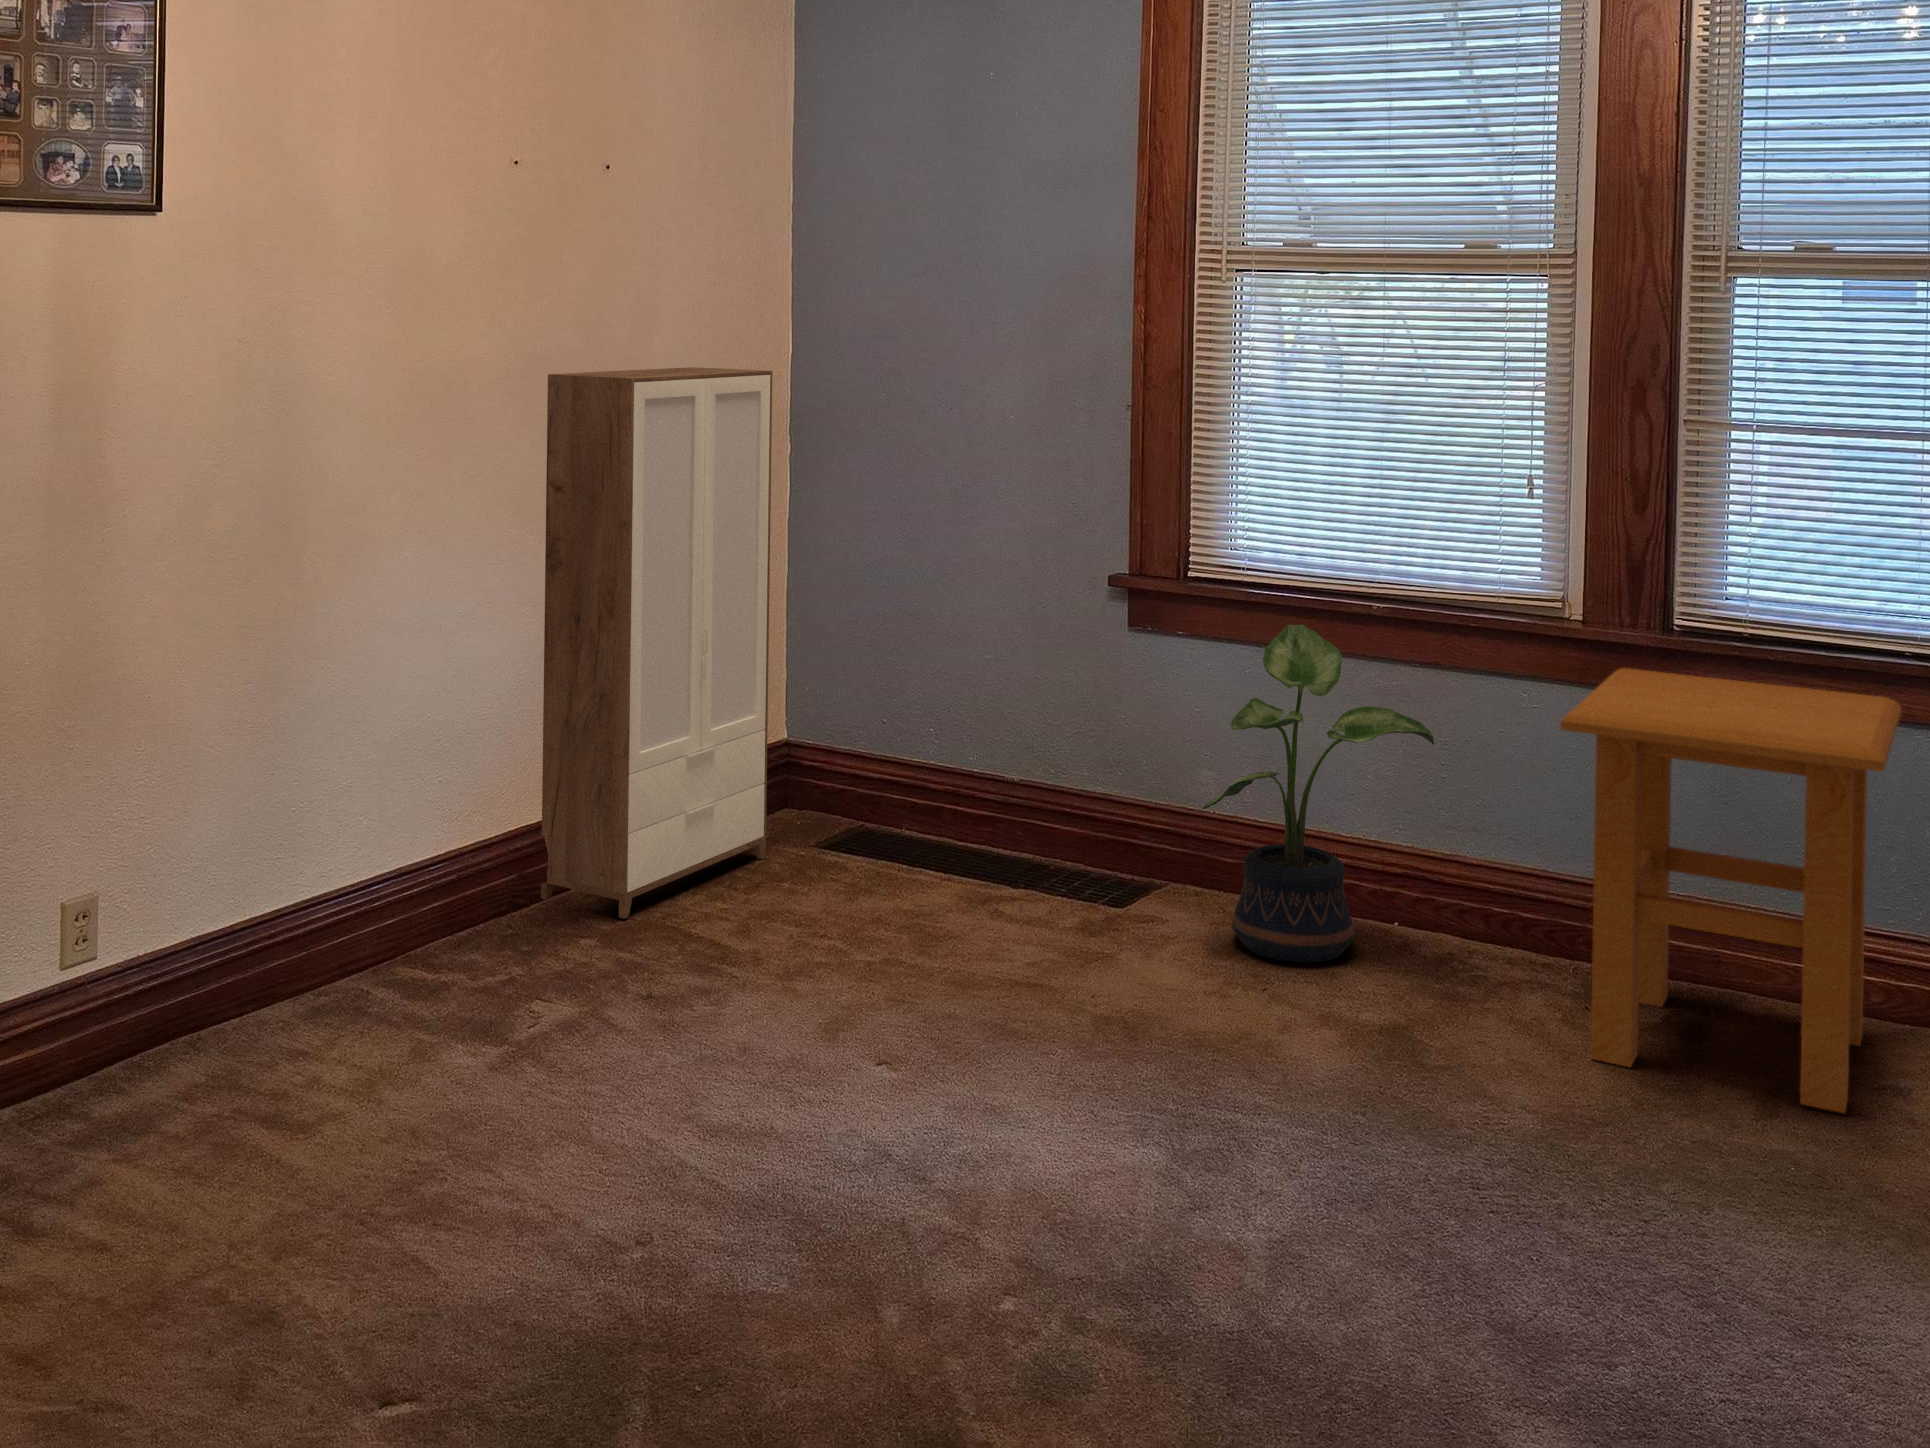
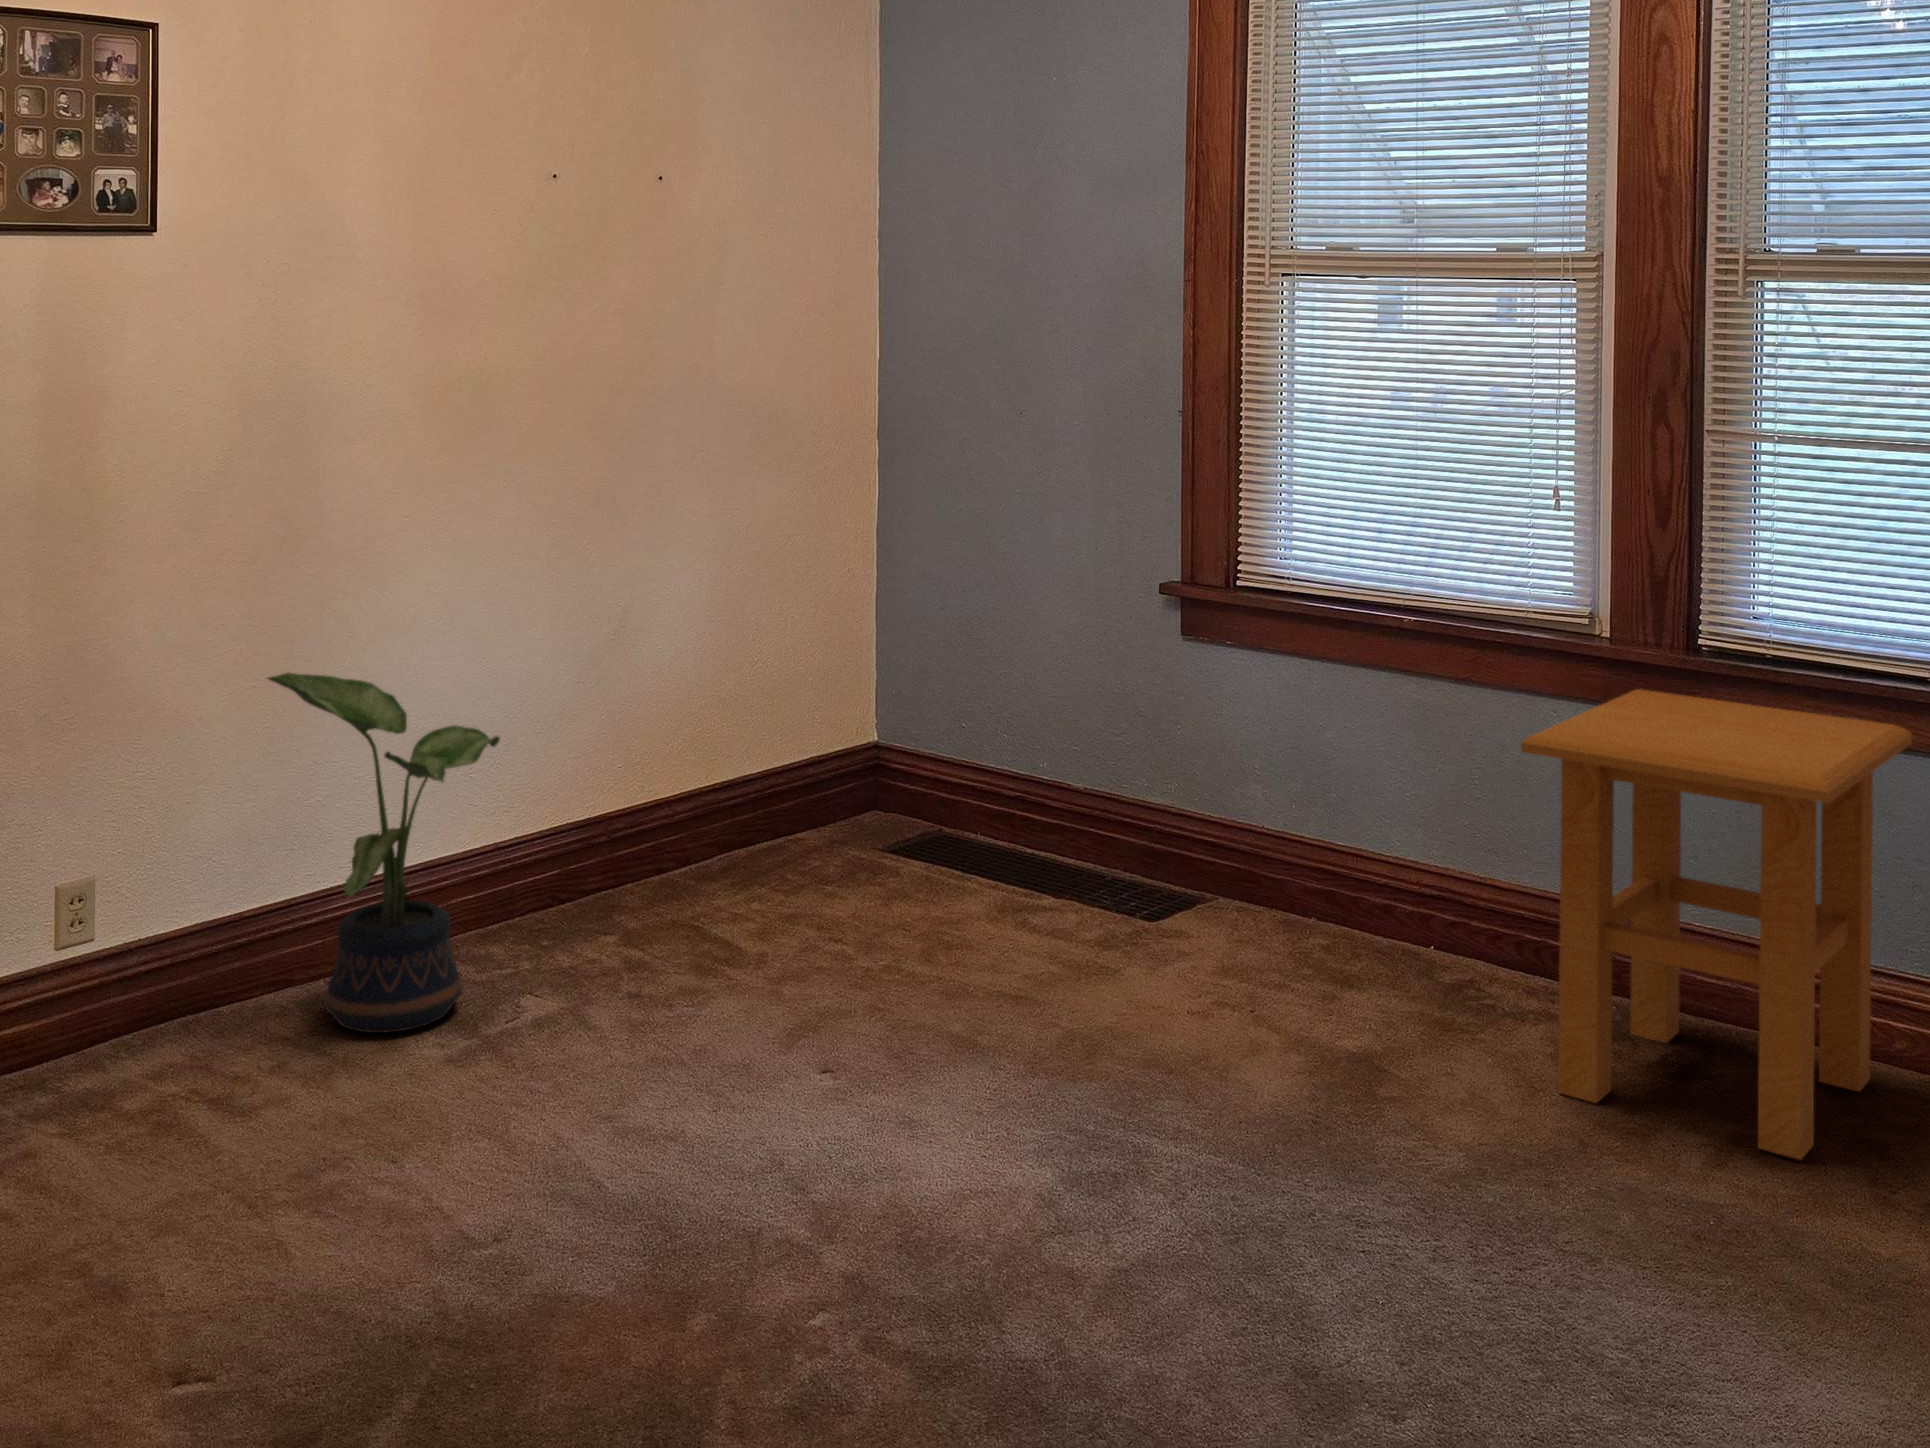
cabinet: present [541,367,773,919] -> none [583,376,825,918]
potted plant: present [1202,624,1434,962] -> present [268,673,500,1033]

